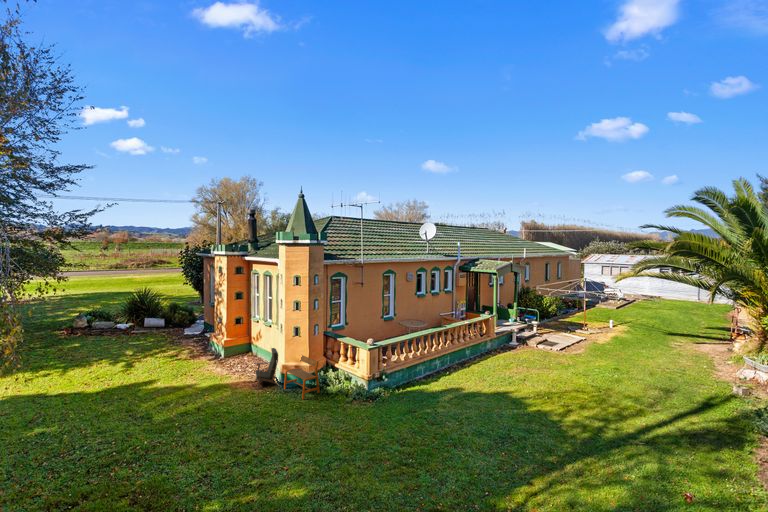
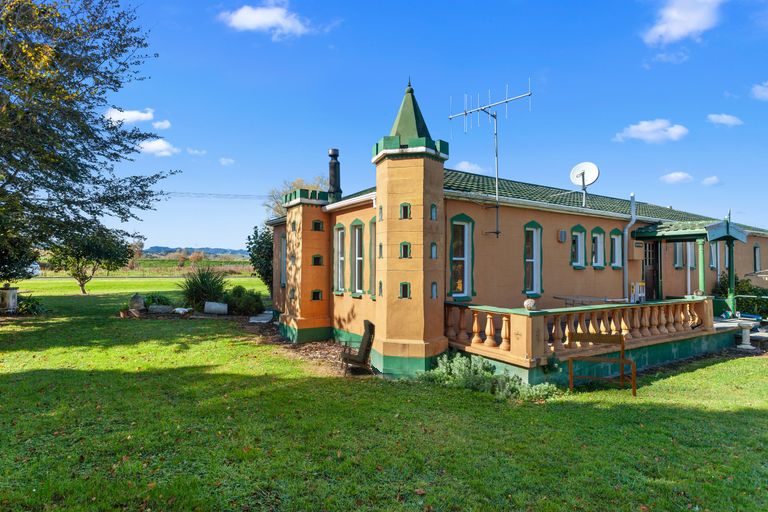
bench: present [284,355,320,399] -> present [568,332,636,396]

